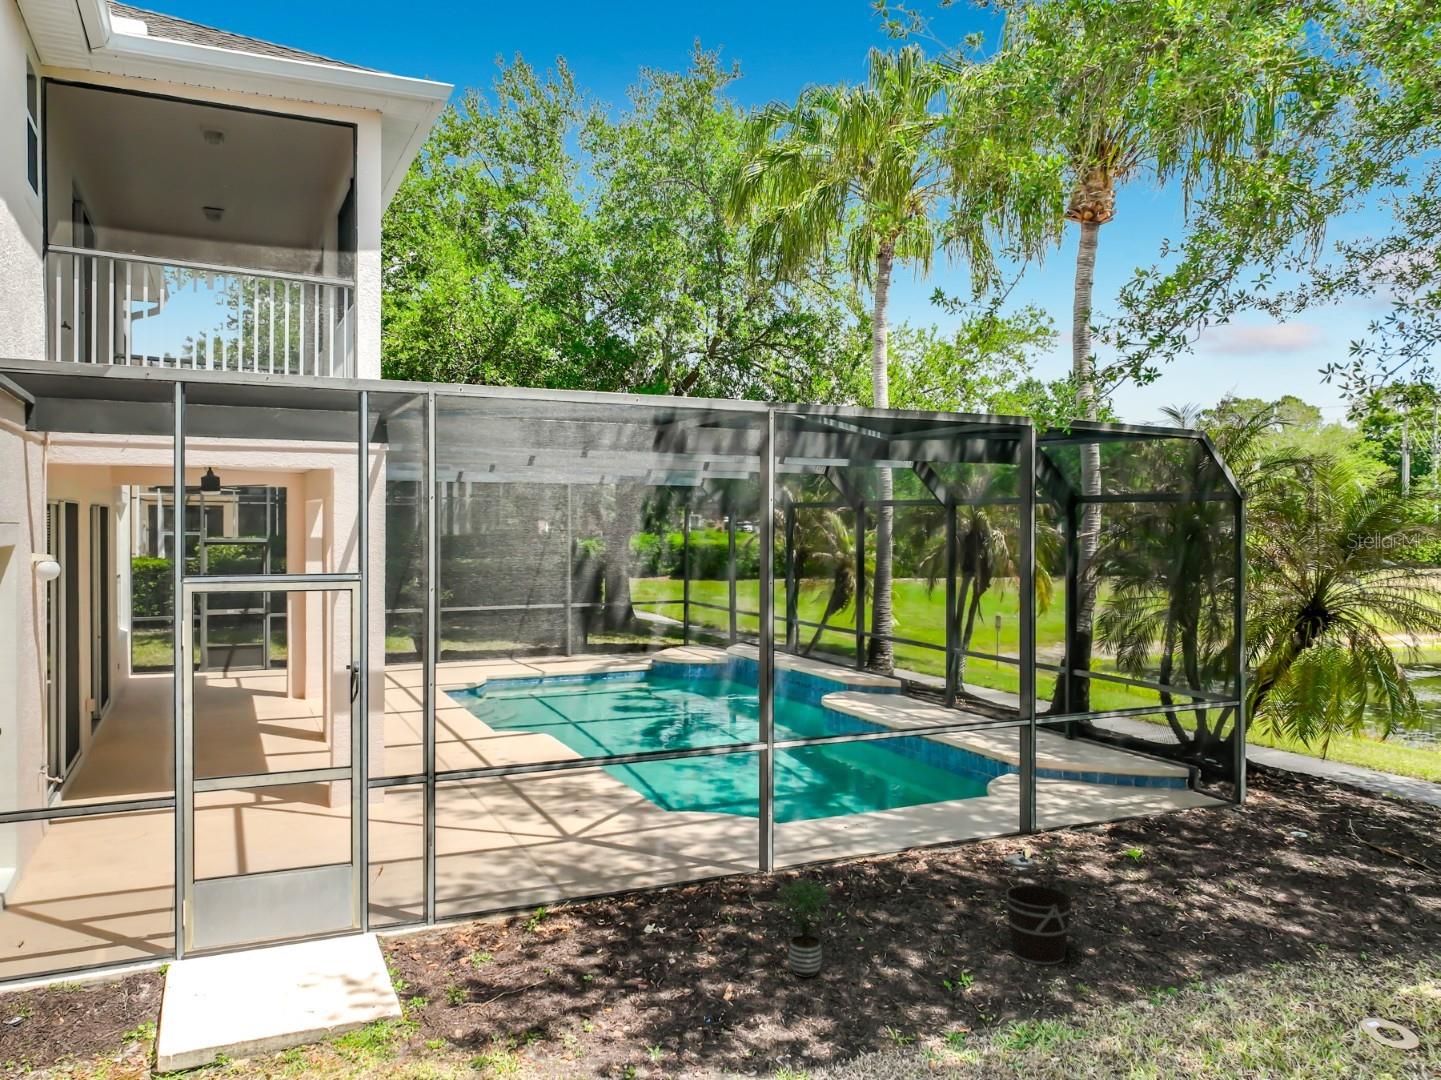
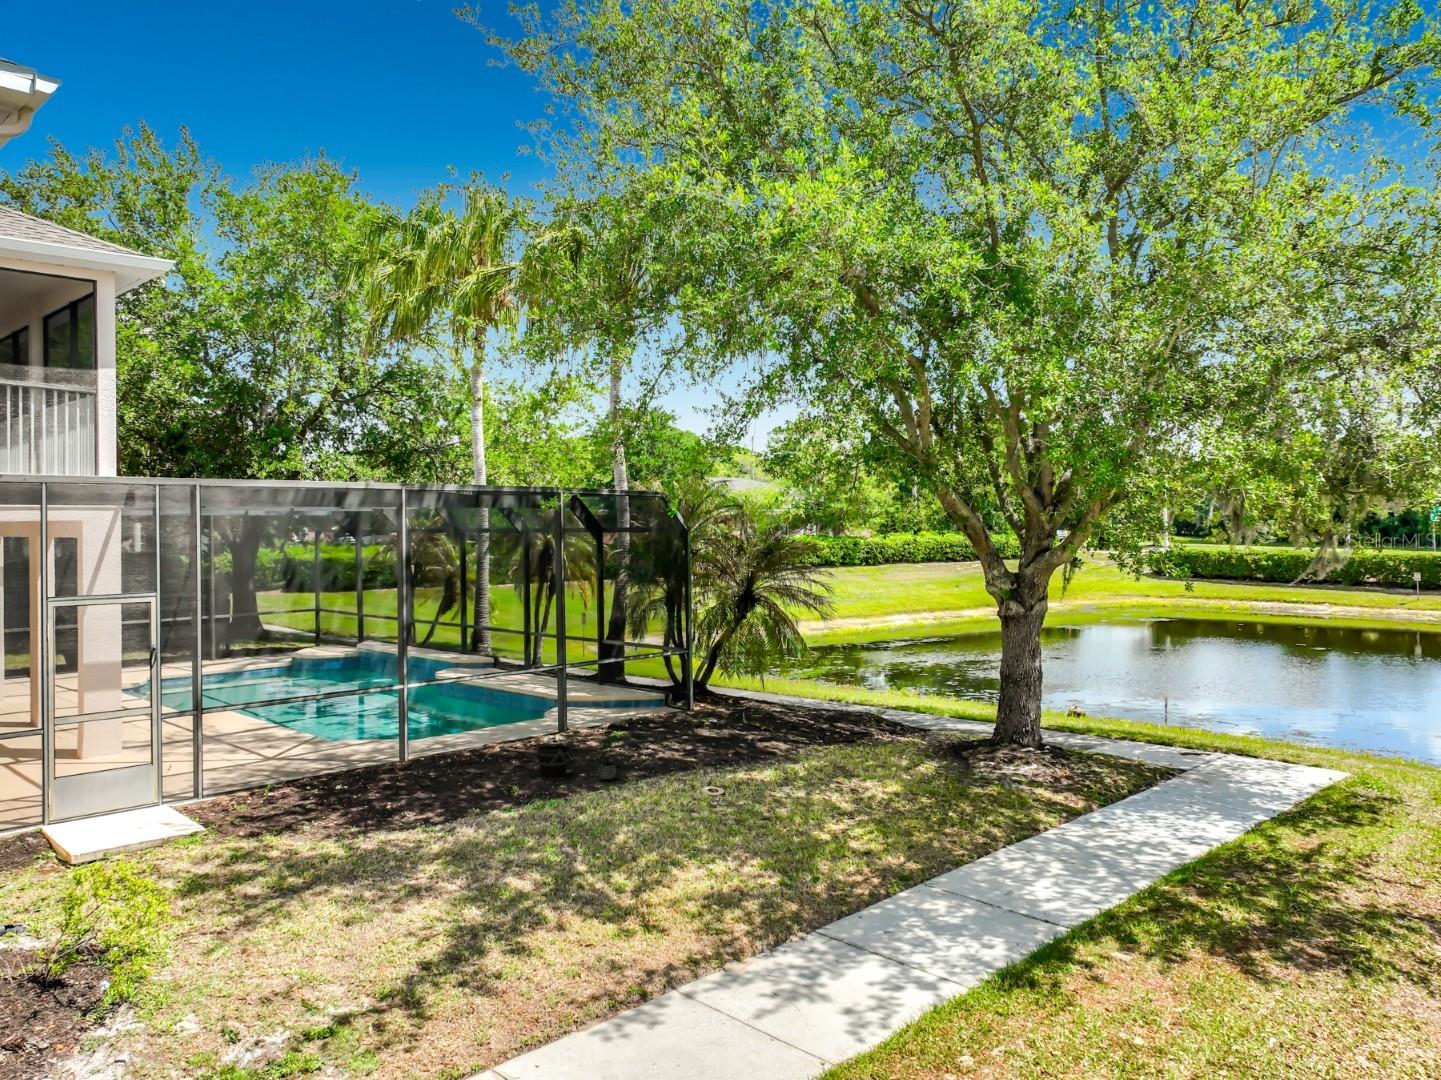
potted plant: present [772,880,829,978] -> present [595,736,618,781]

